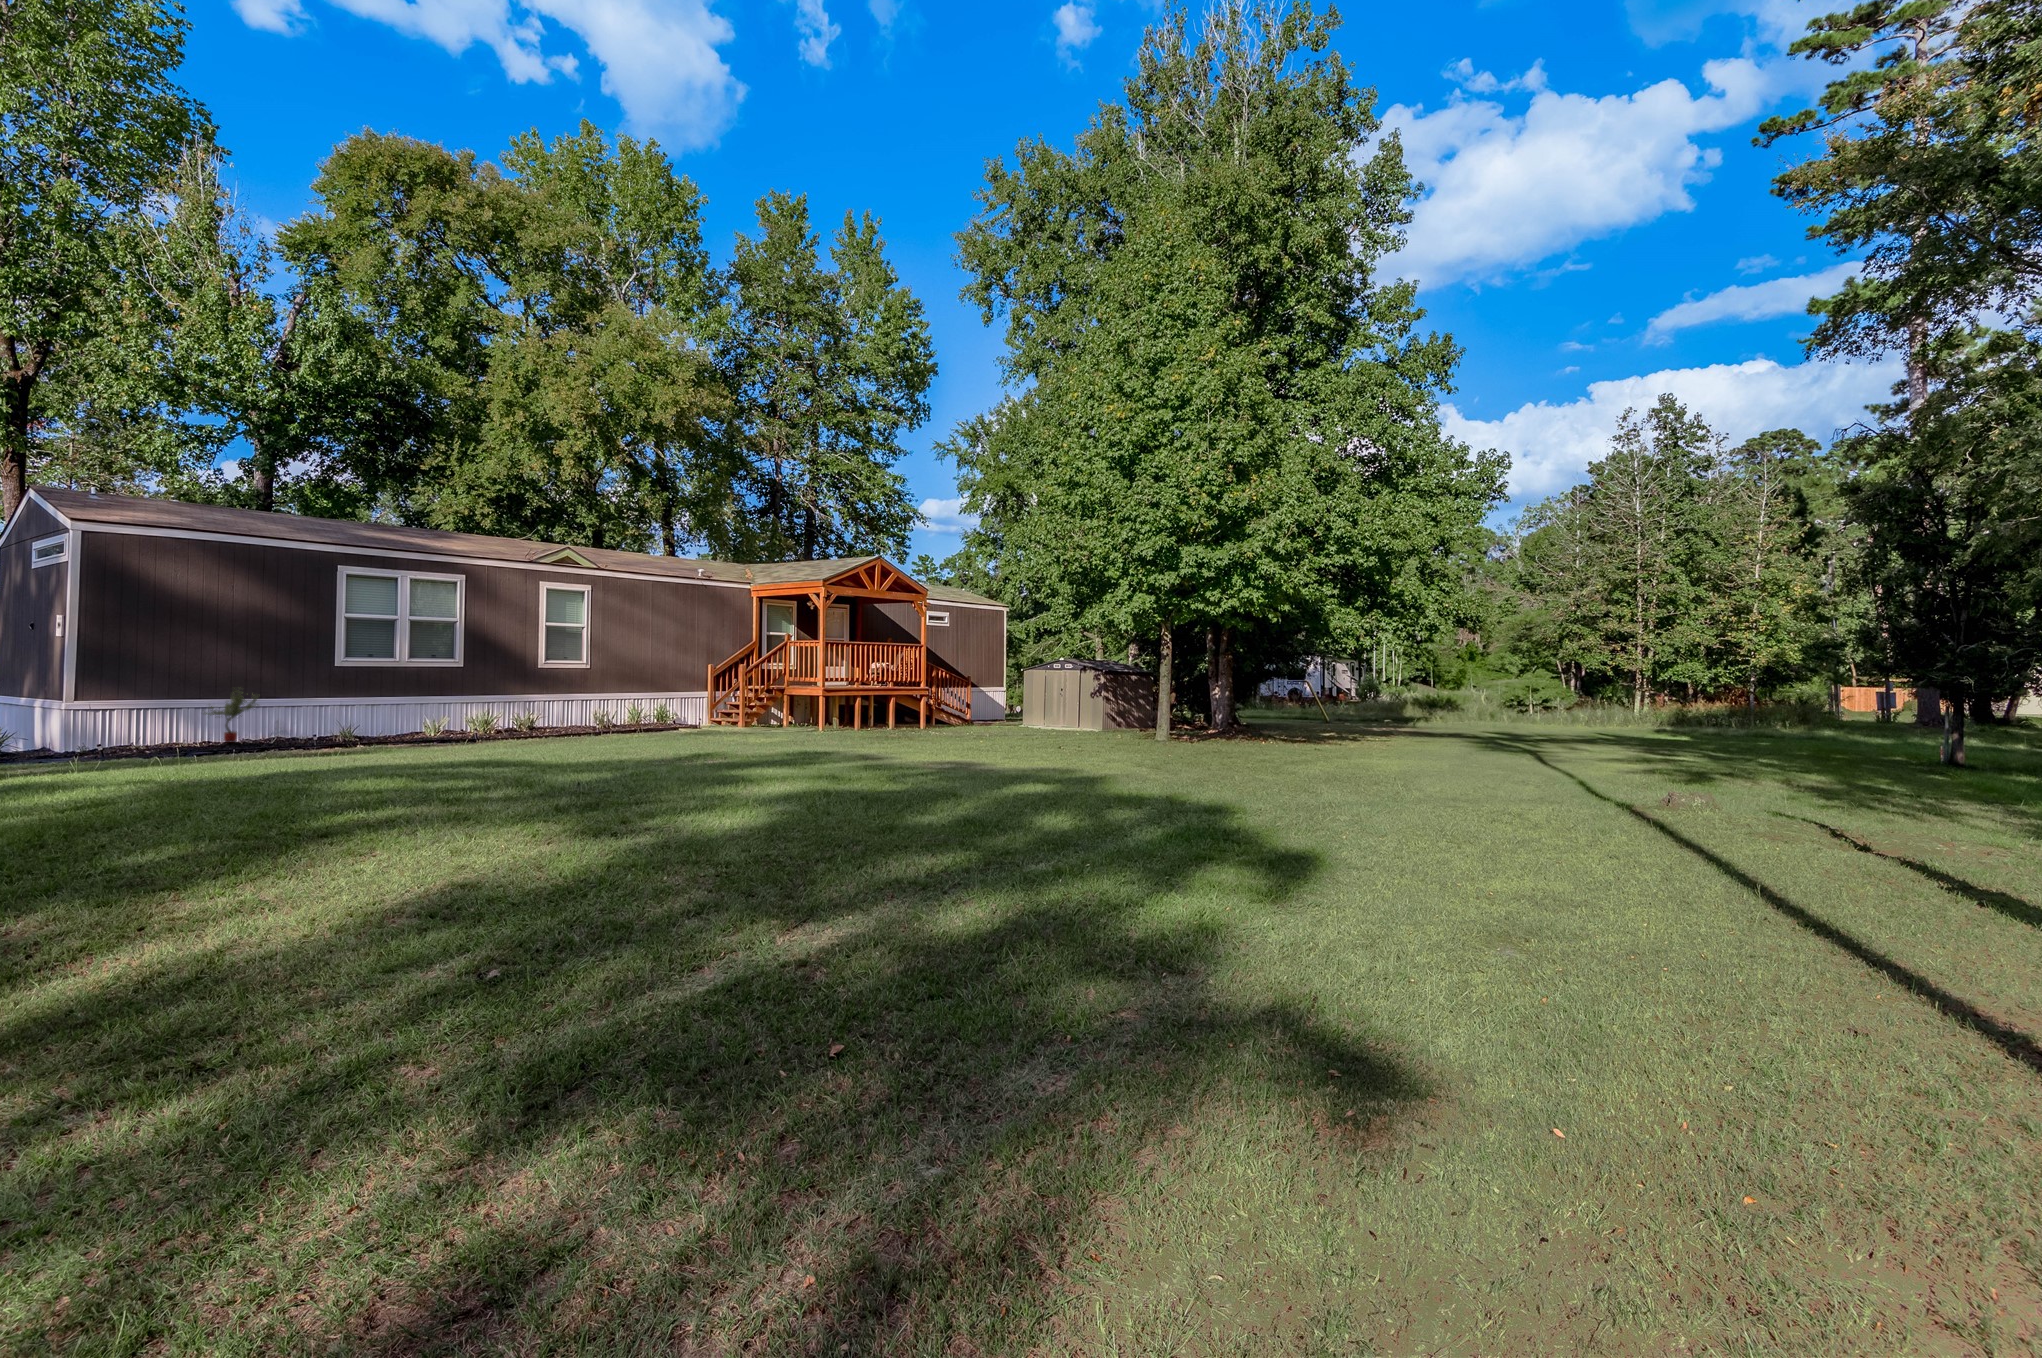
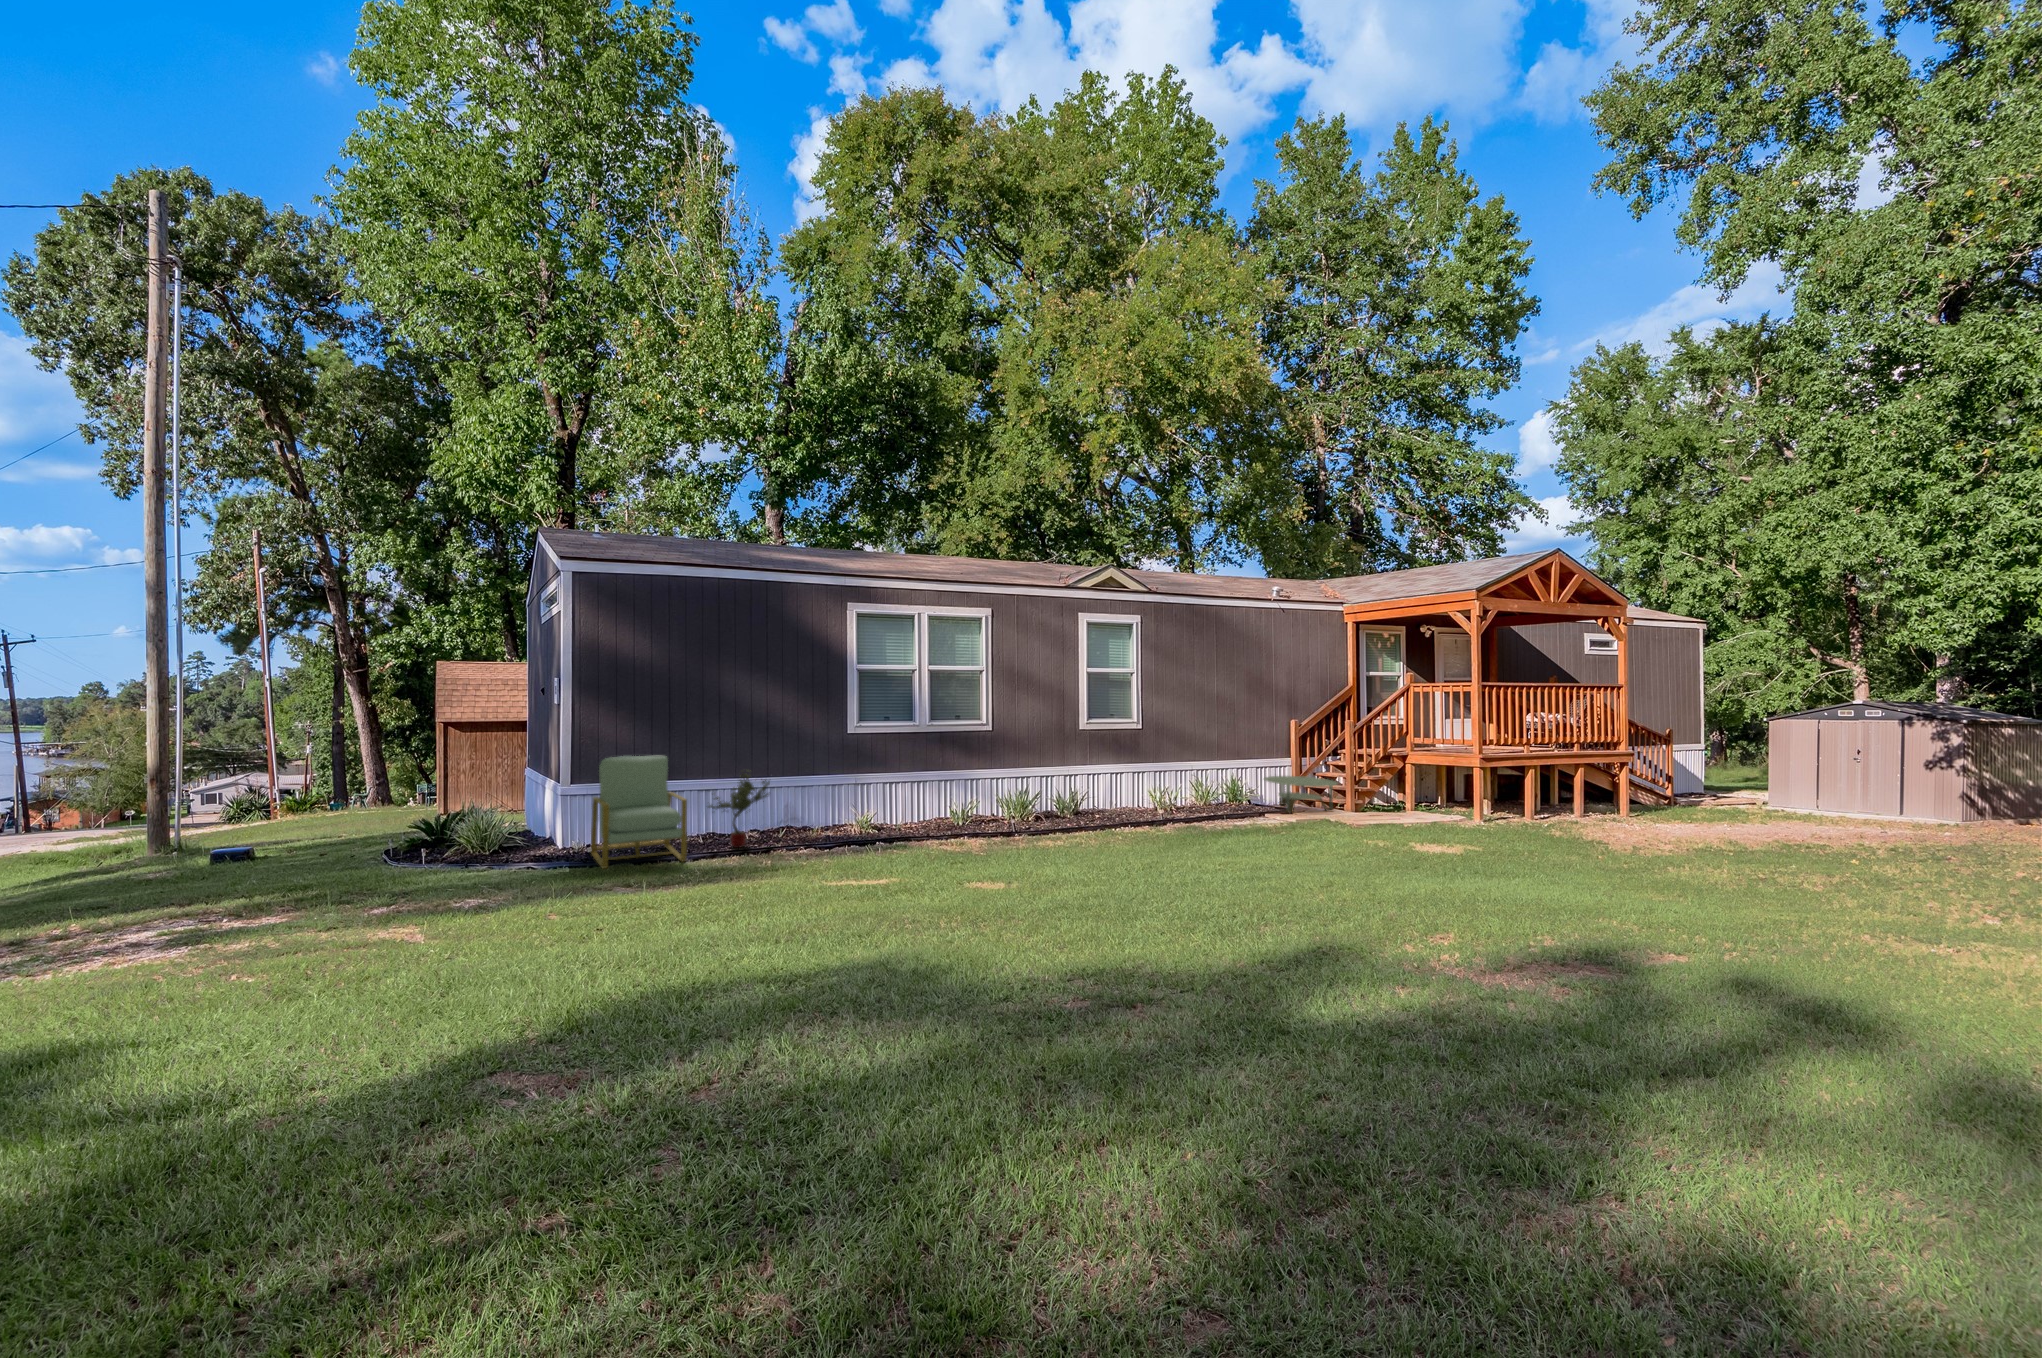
chair: none [93,676,184,753] -> present [591,755,687,868]
round table: none [684,701,733,724] -> present [1264,776,1337,813]

